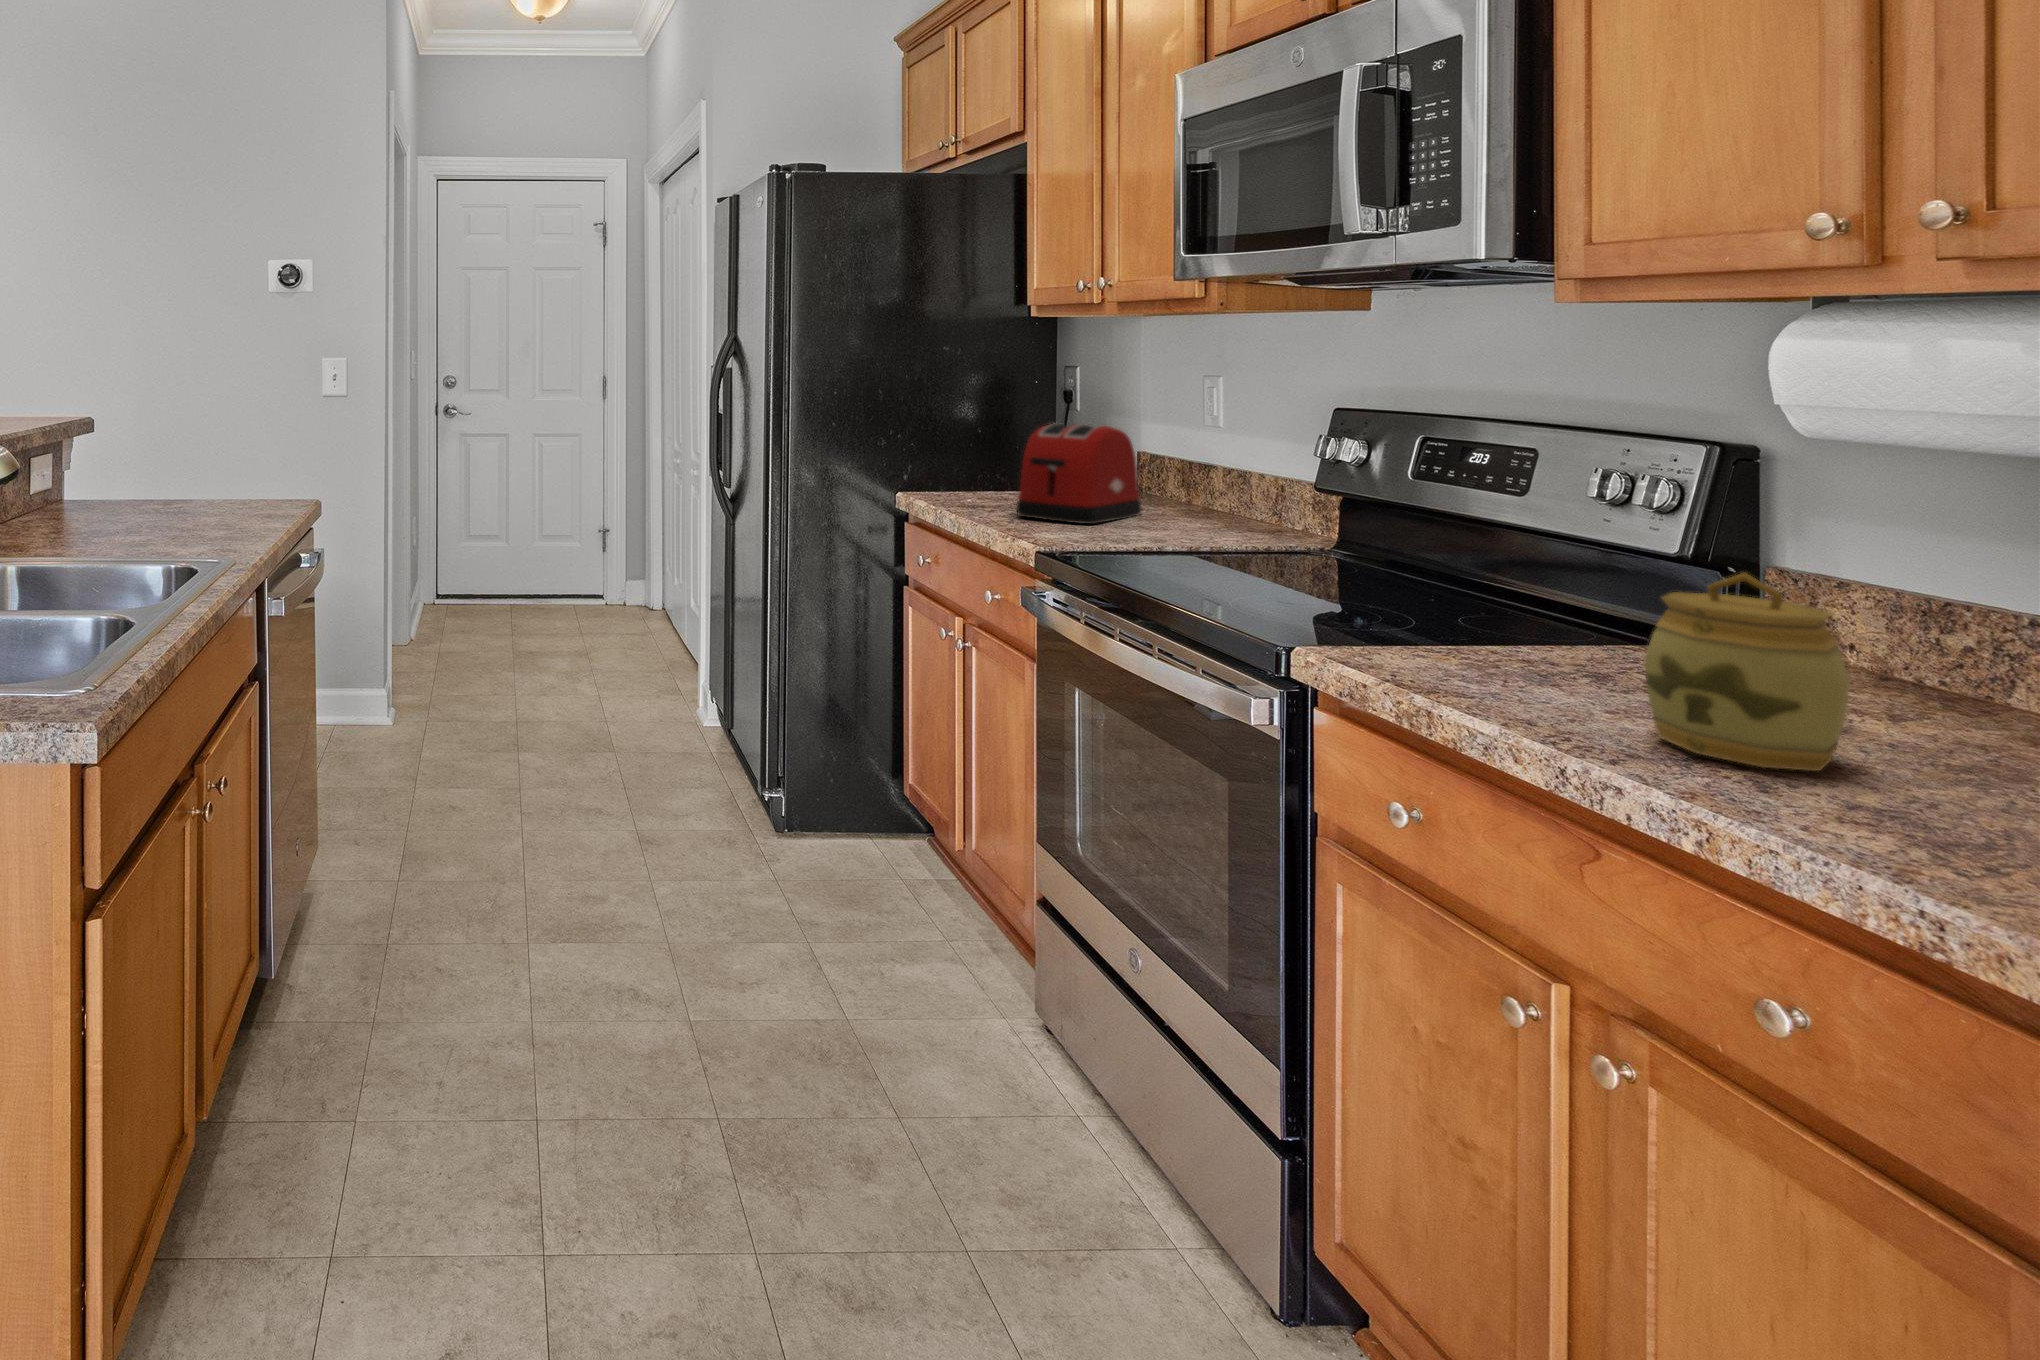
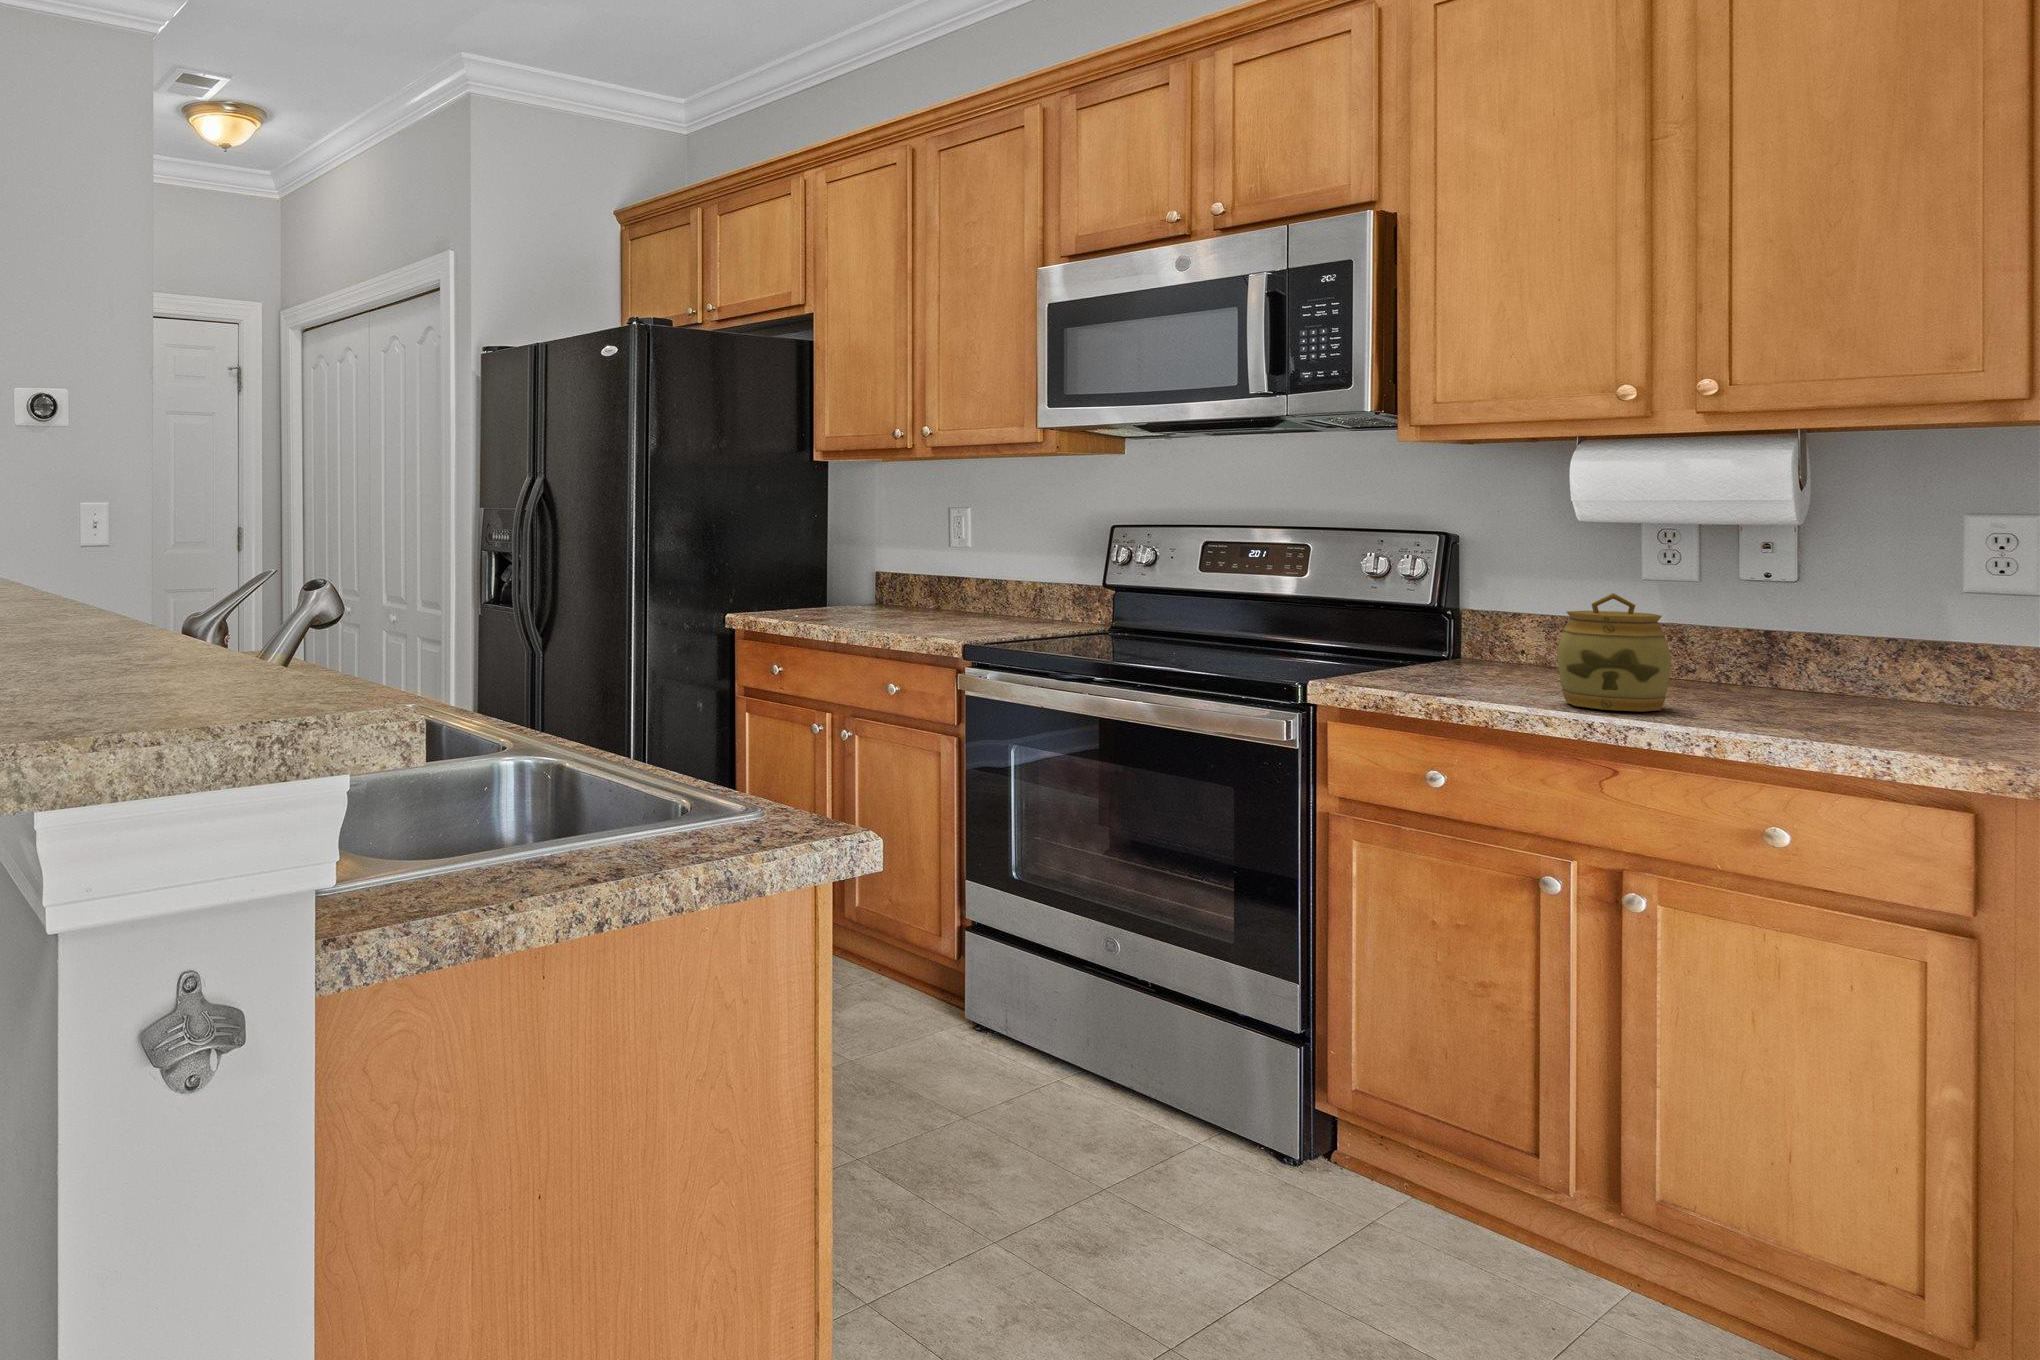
toaster: present [1017,423,1142,524] -> none [849,541,929,630]

